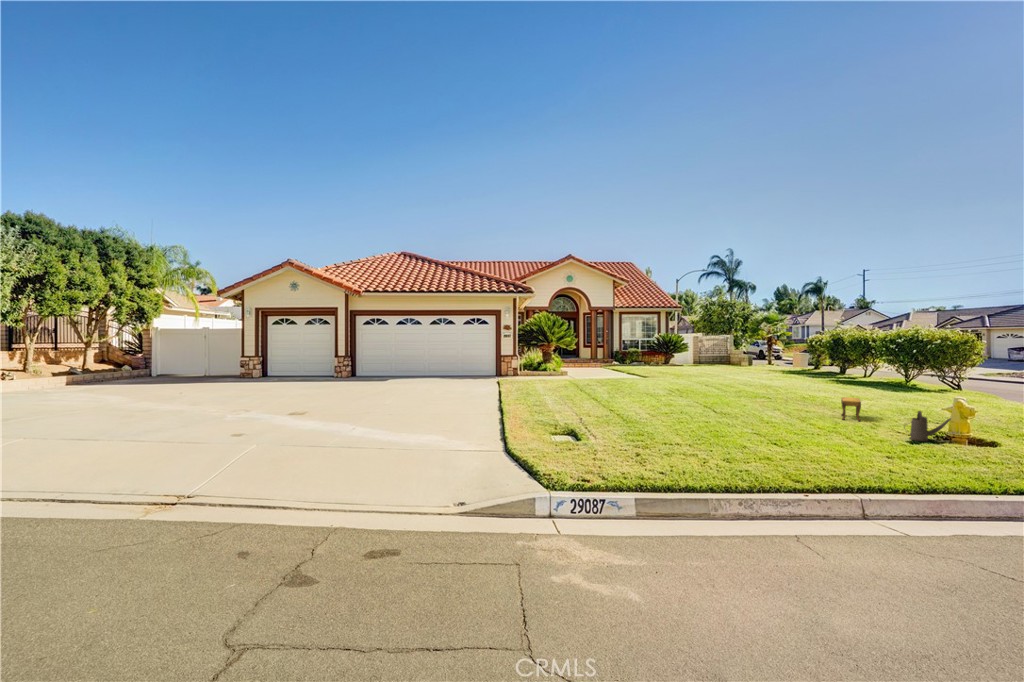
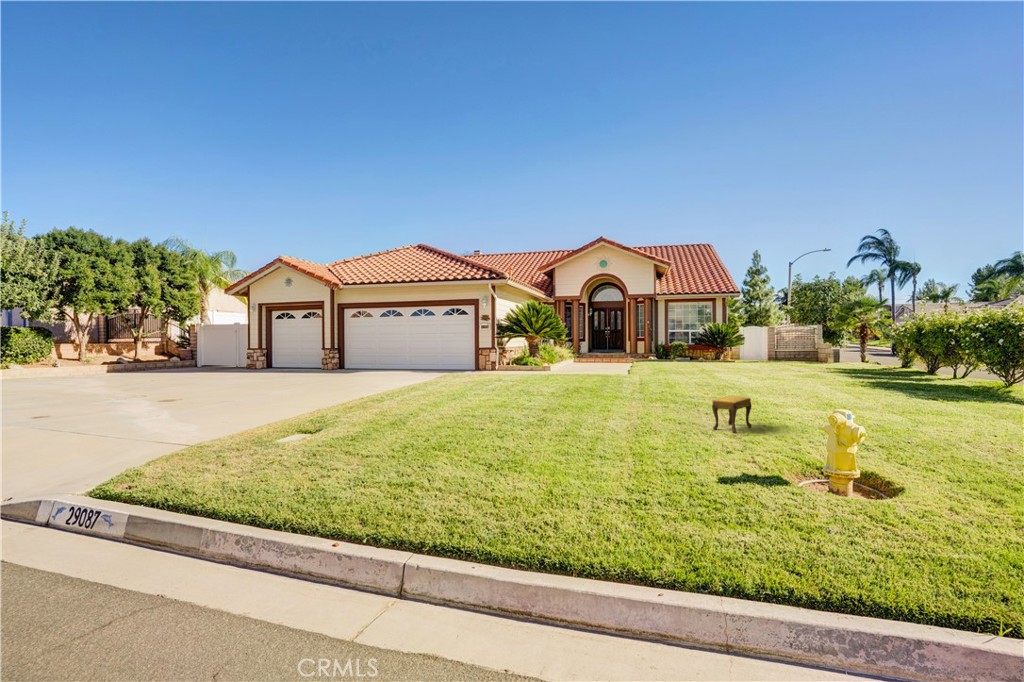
watering can: present [910,411,951,441] -> none [748,418,815,469]

